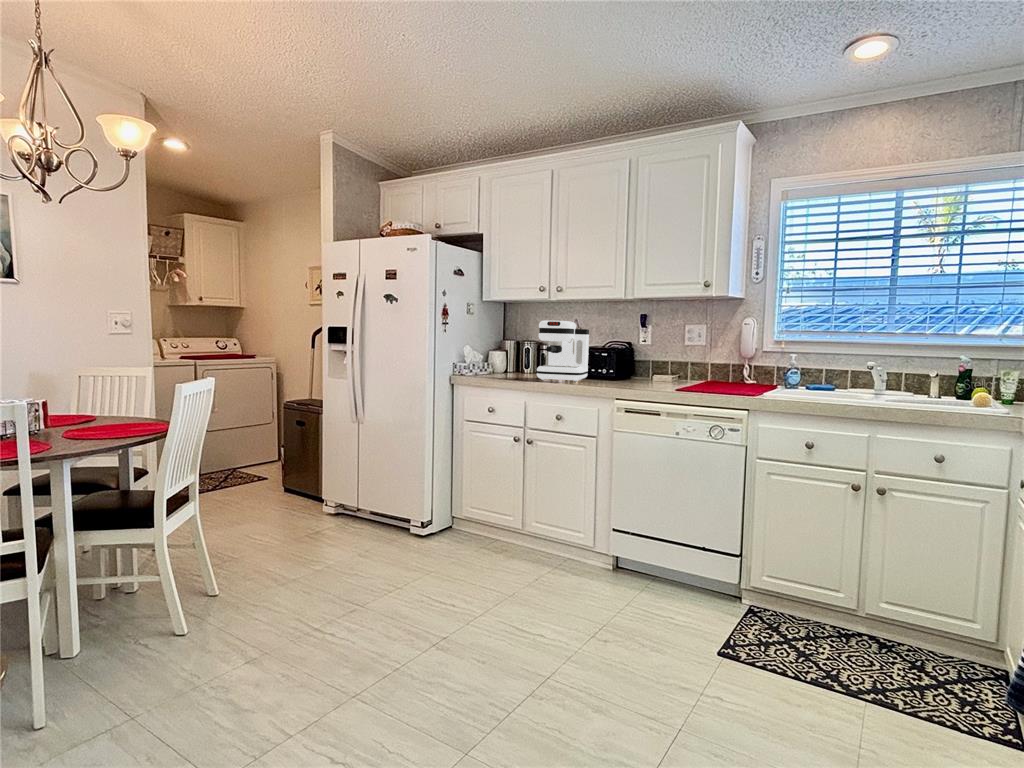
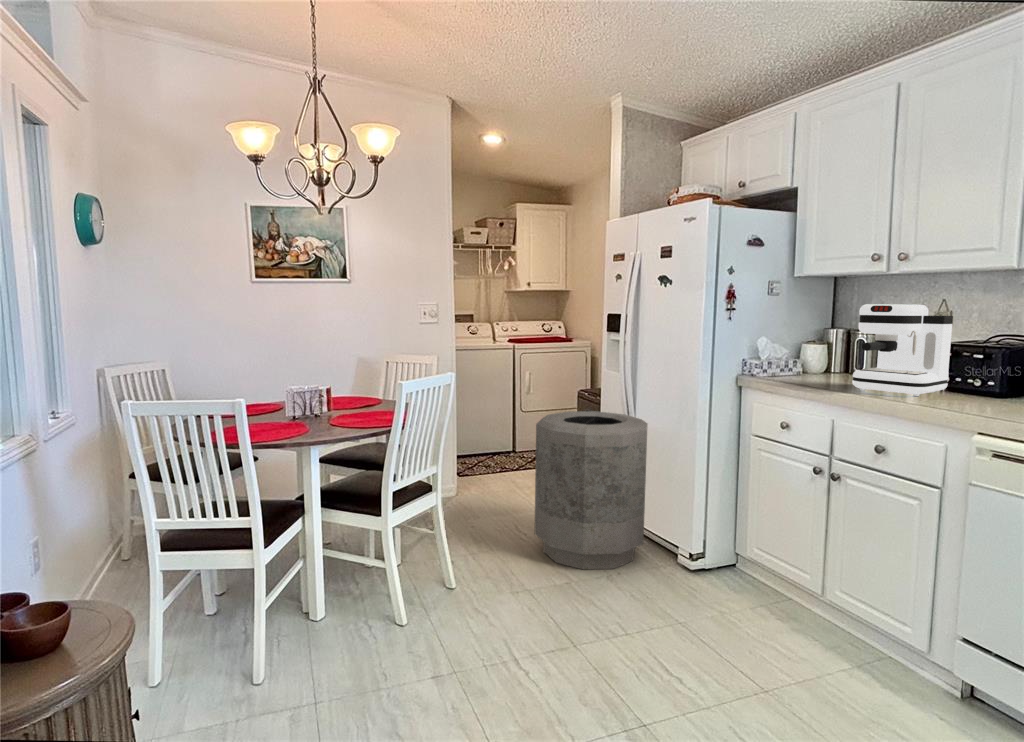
trash can: none [278,414,381,554] -> present [535,411,647,570]

